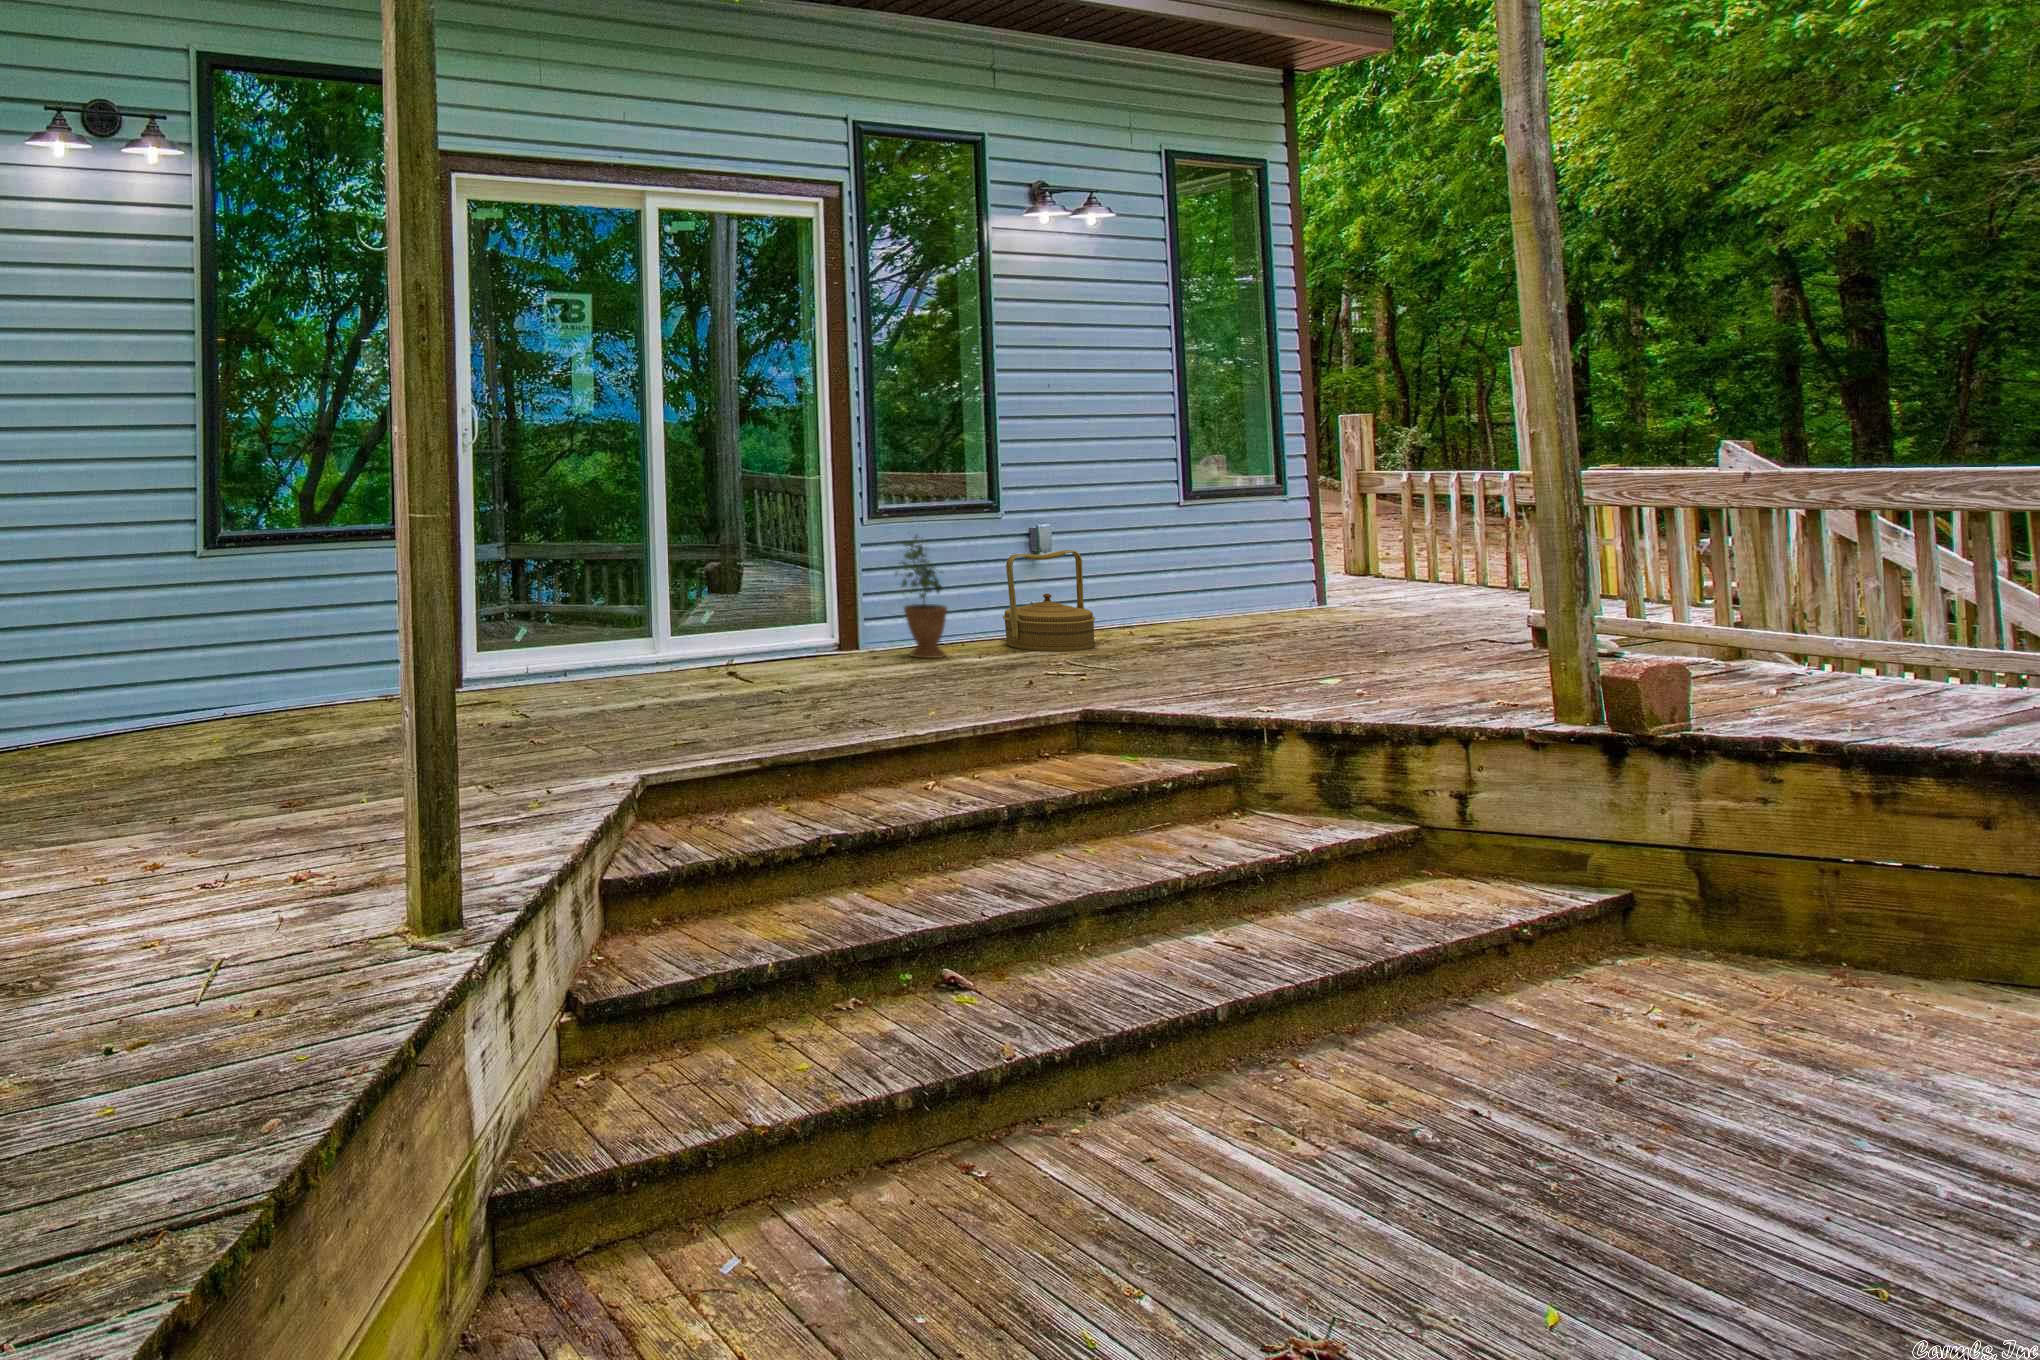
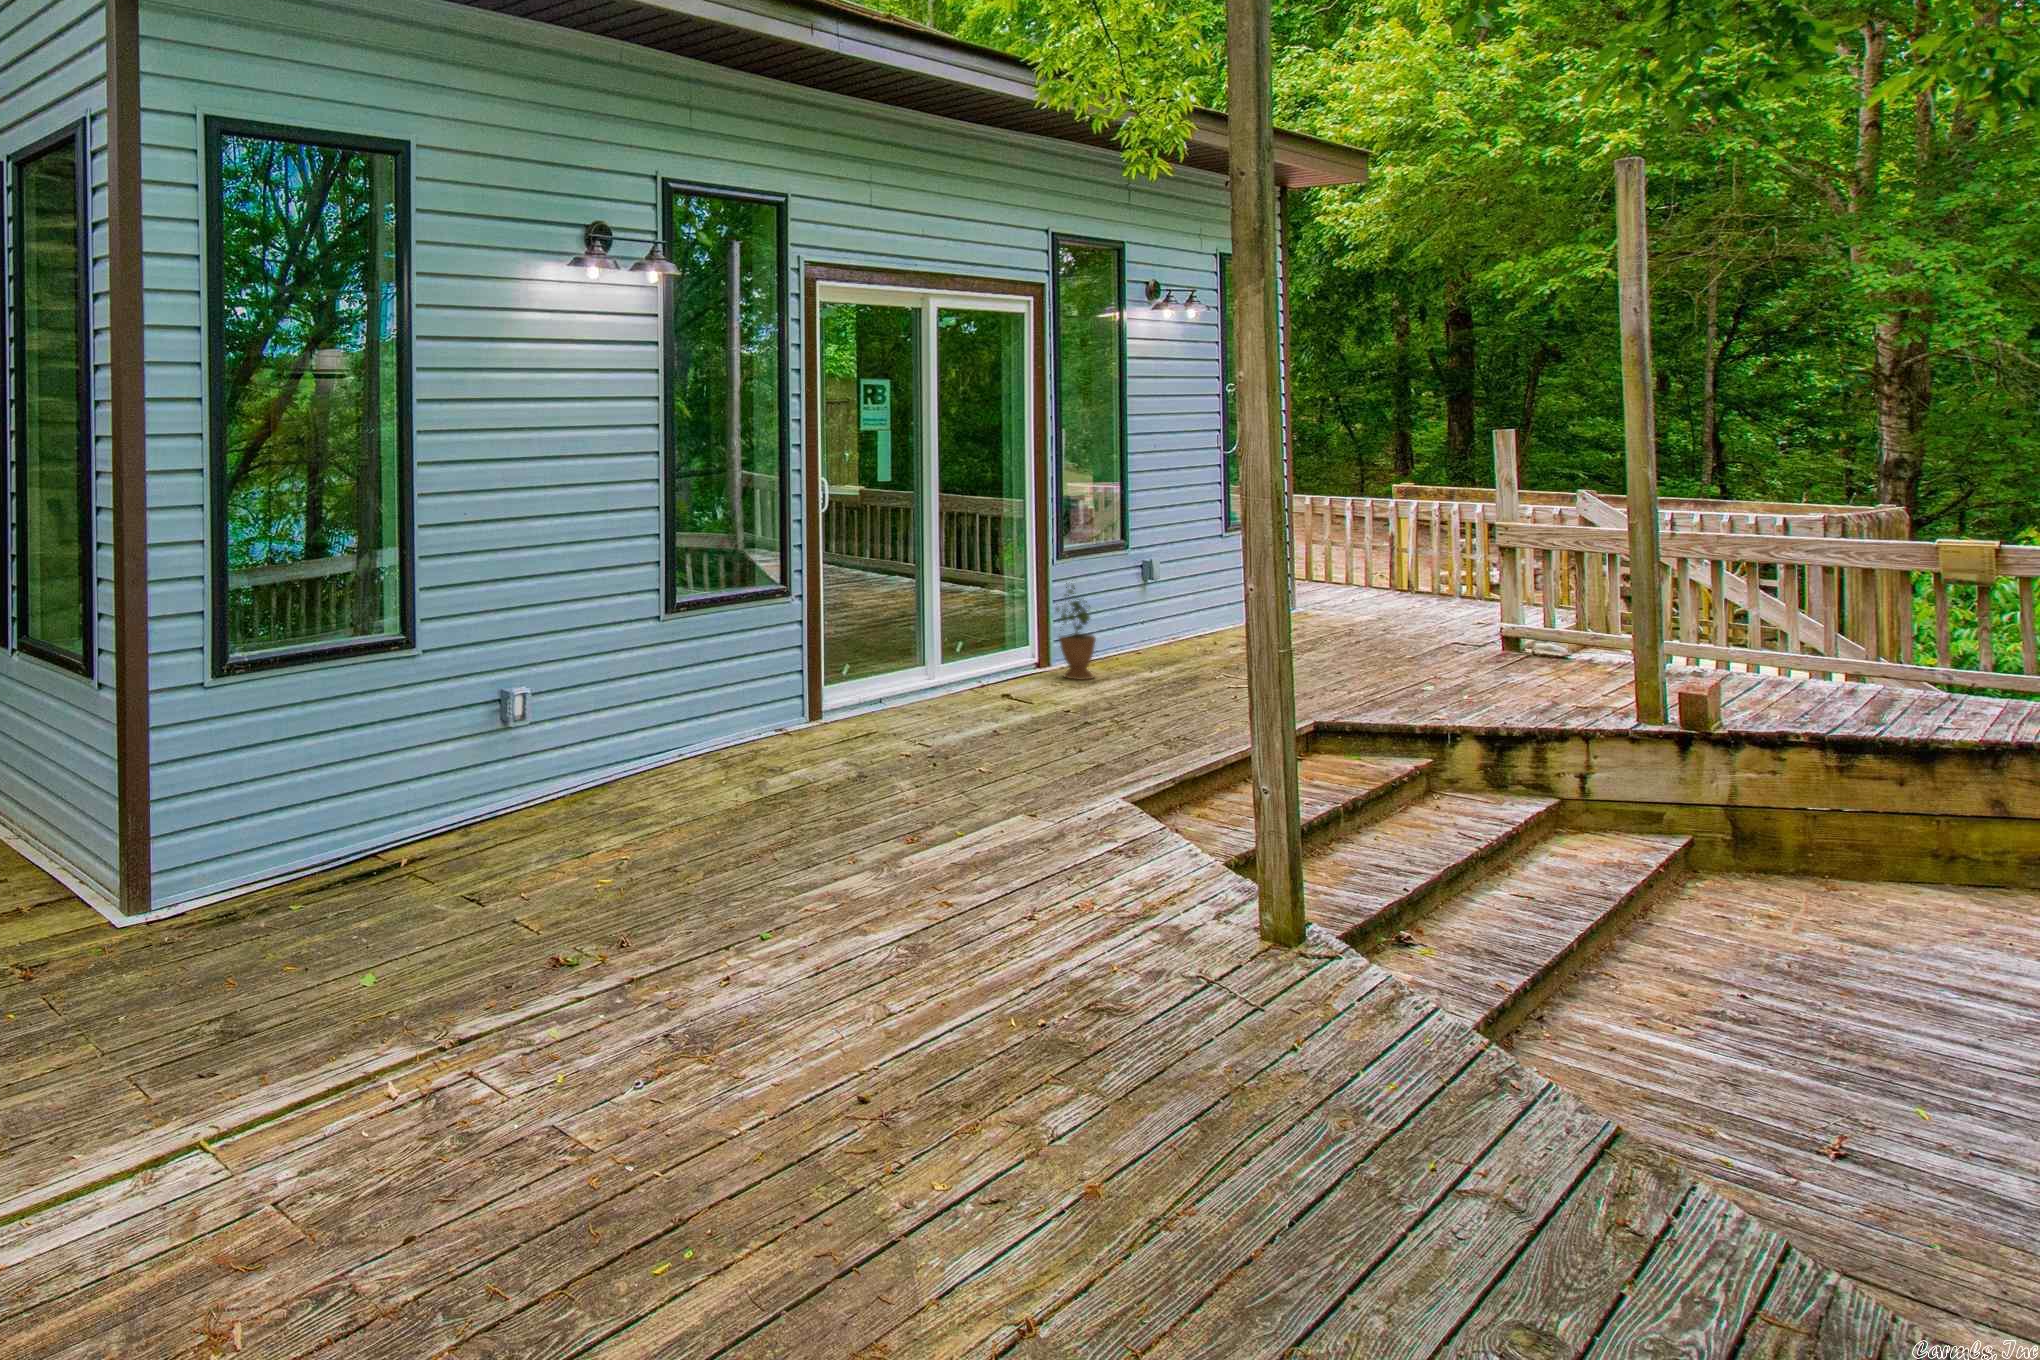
woven basket: present [1003,550,1095,651] -> none [1112,583,1190,668]

